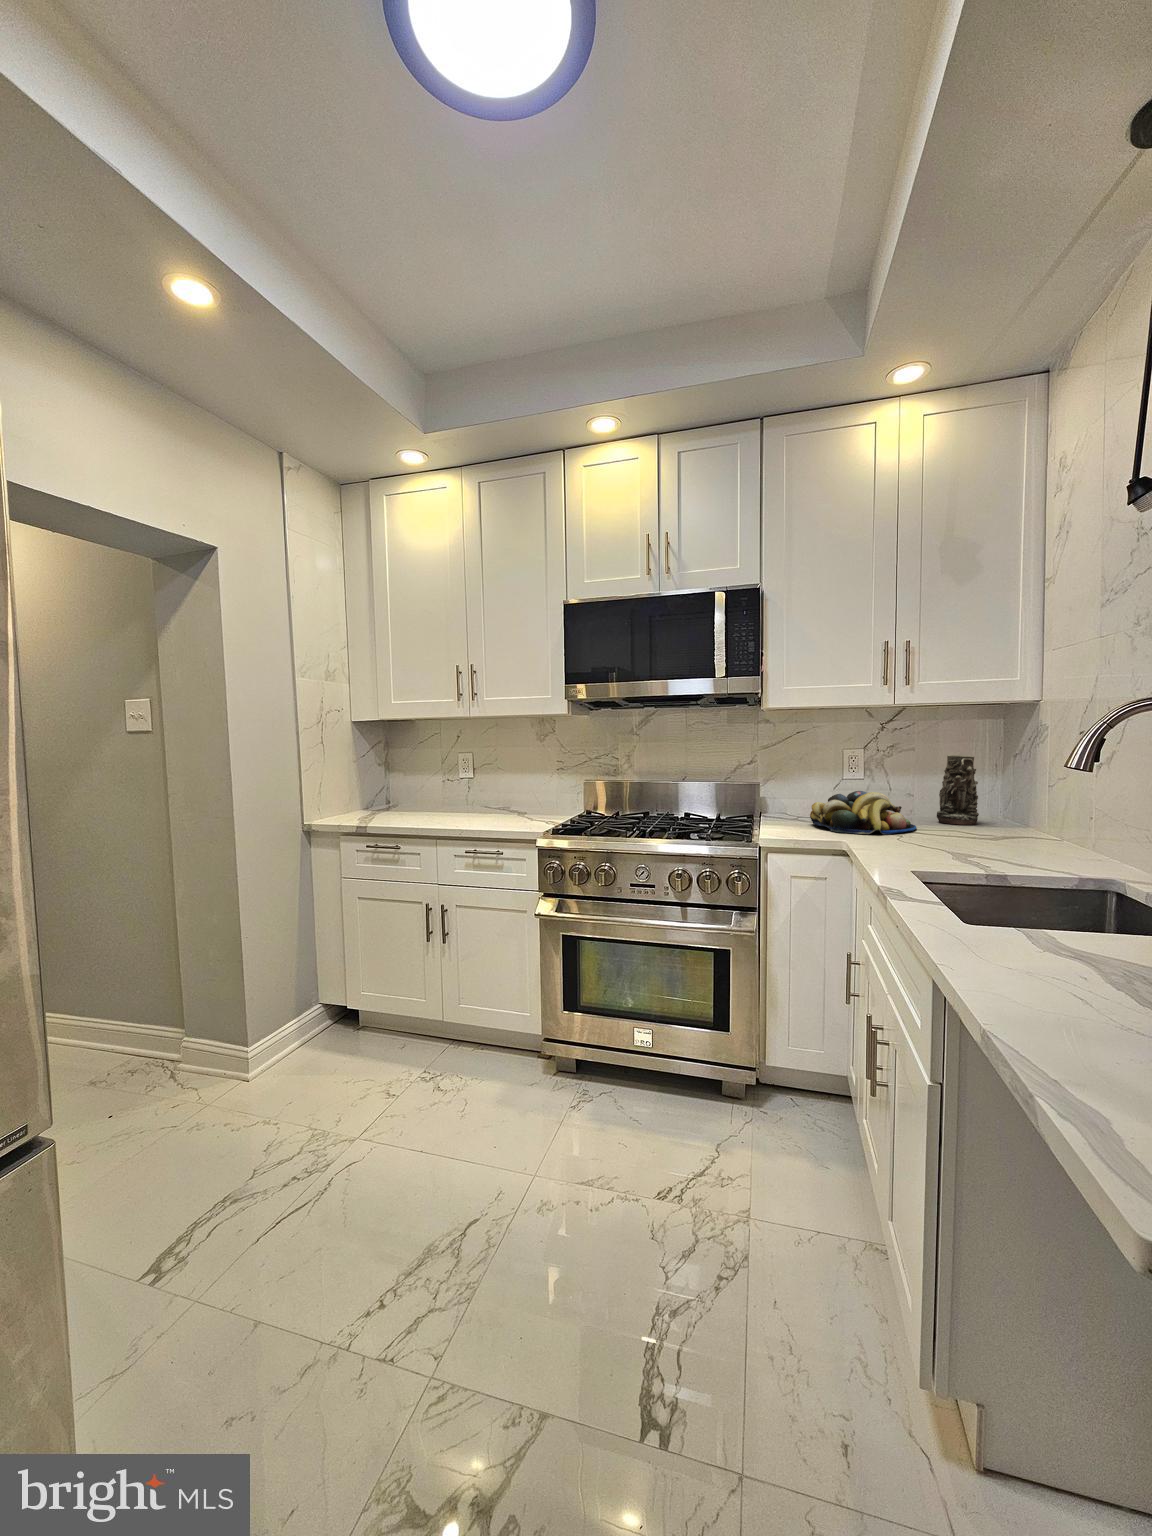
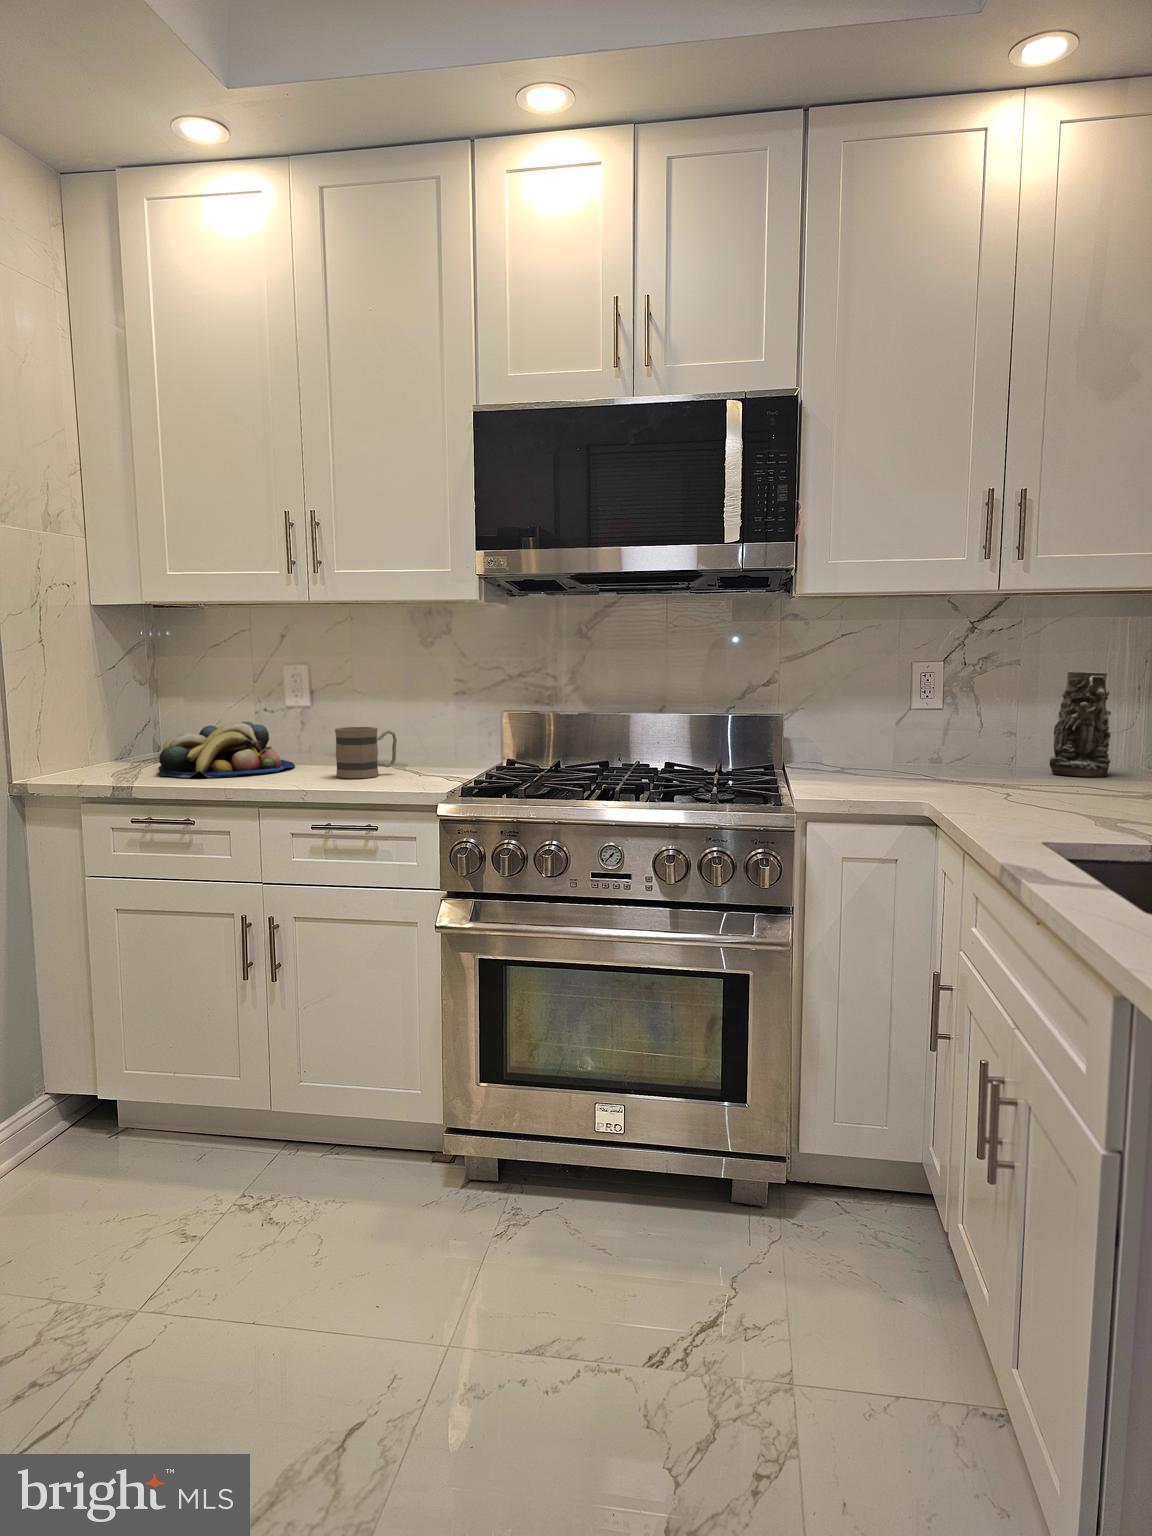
mug: none [483,791,520,822] -> present [335,727,397,778]
fruit bowl: present [810,791,916,834] -> present [158,722,295,778]

